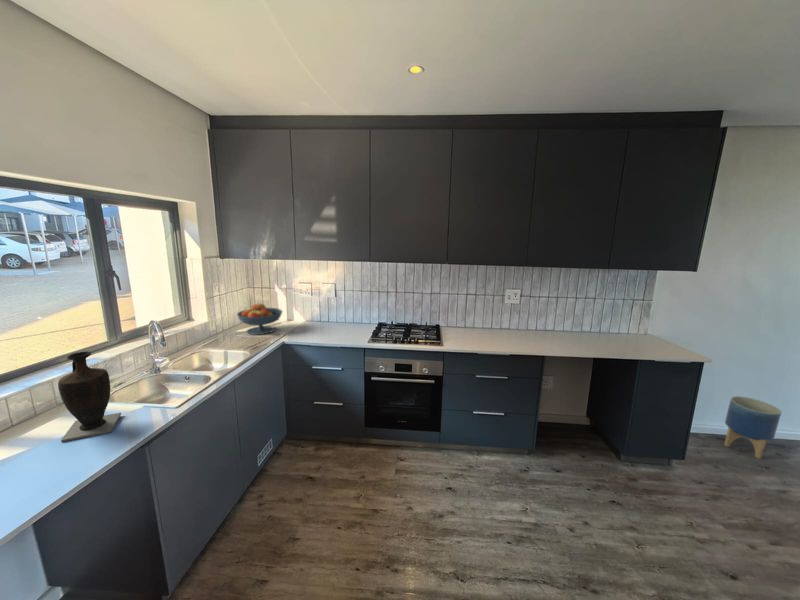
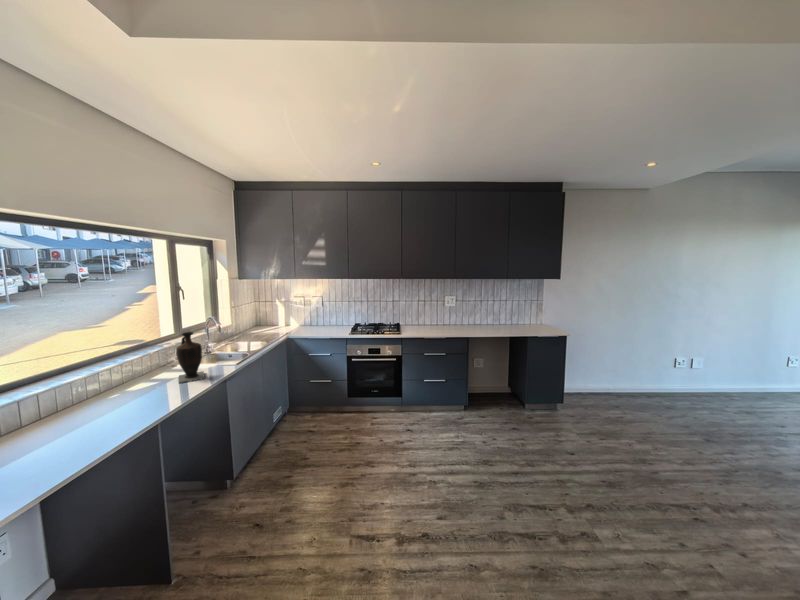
fruit bowl: present [237,303,282,335] -> none [252,311,285,334]
planter: present [724,396,781,459] -> none [595,363,624,402]

